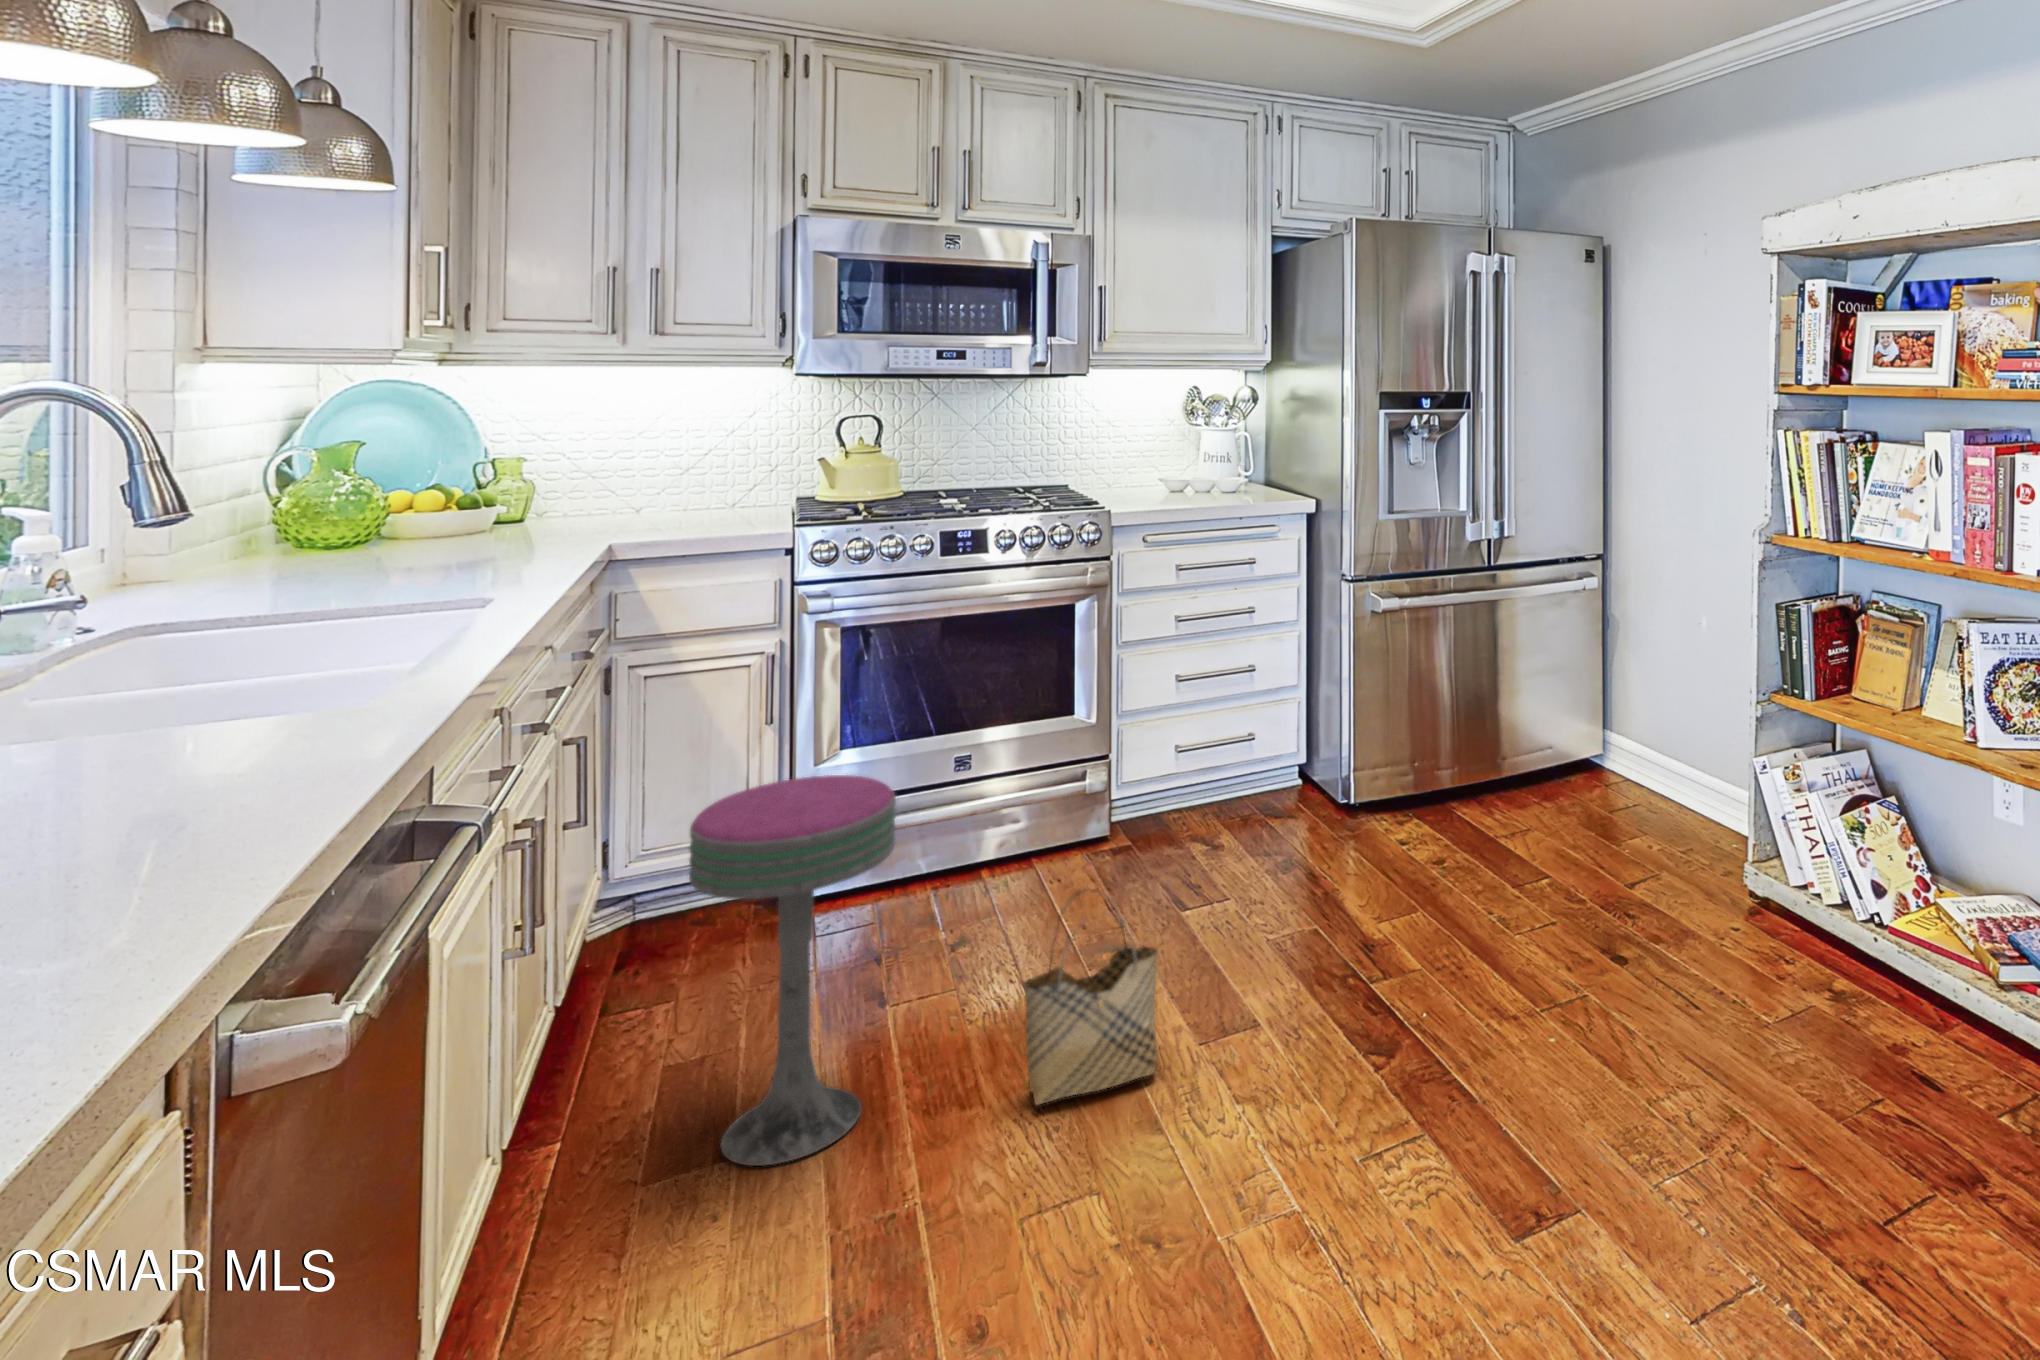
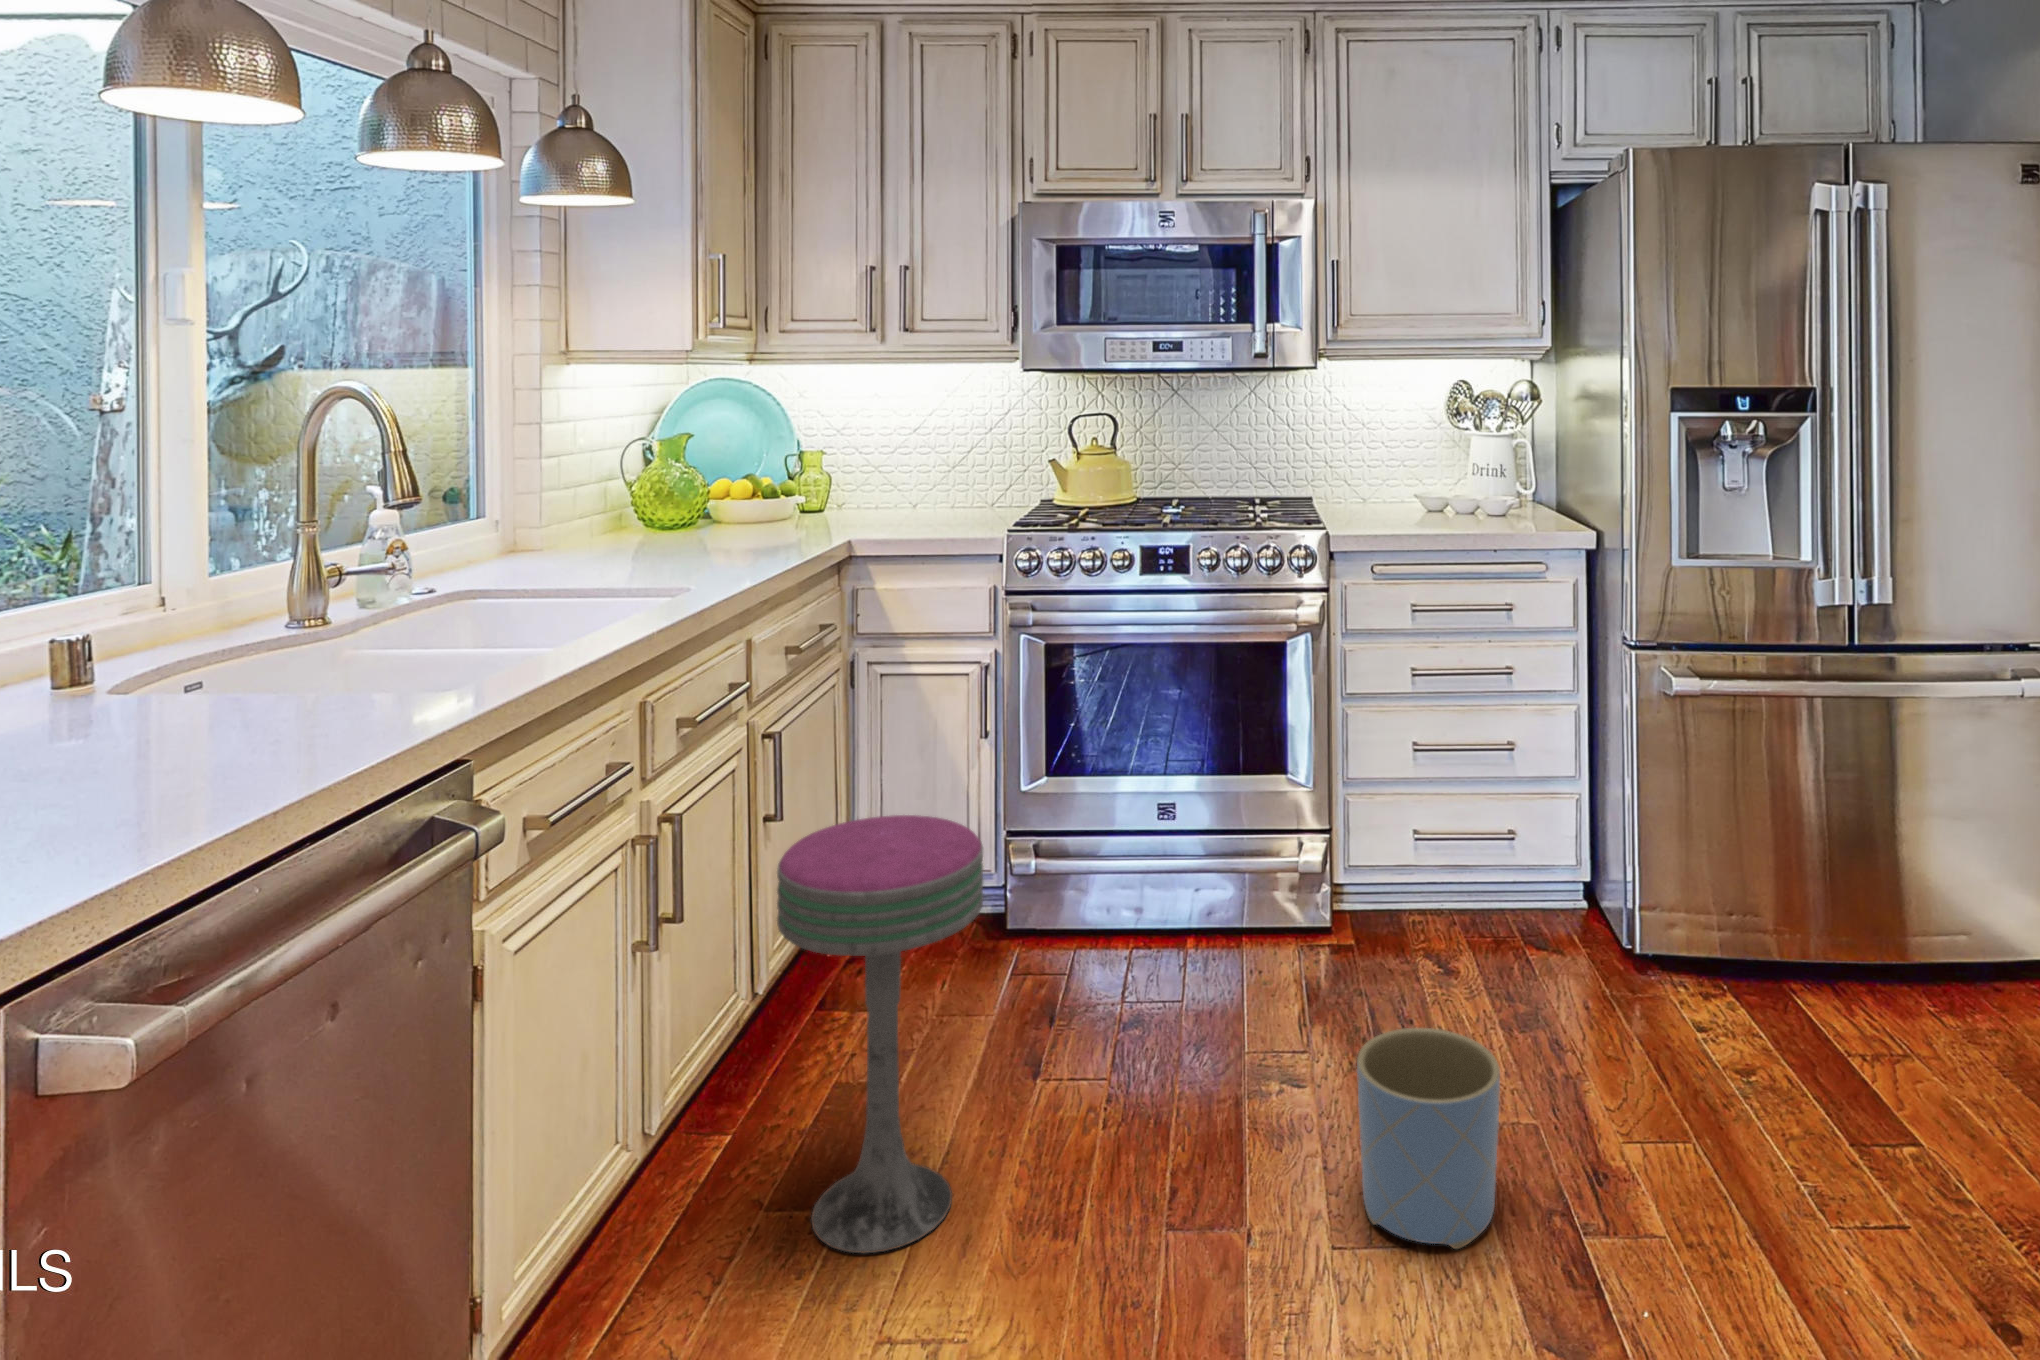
planter: none [1209,867,1315,1016] -> present [1357,1028,1500,1249]
woven basket: present [1023,889,1158,1105] -> none [1097,1015,1268,1285]

